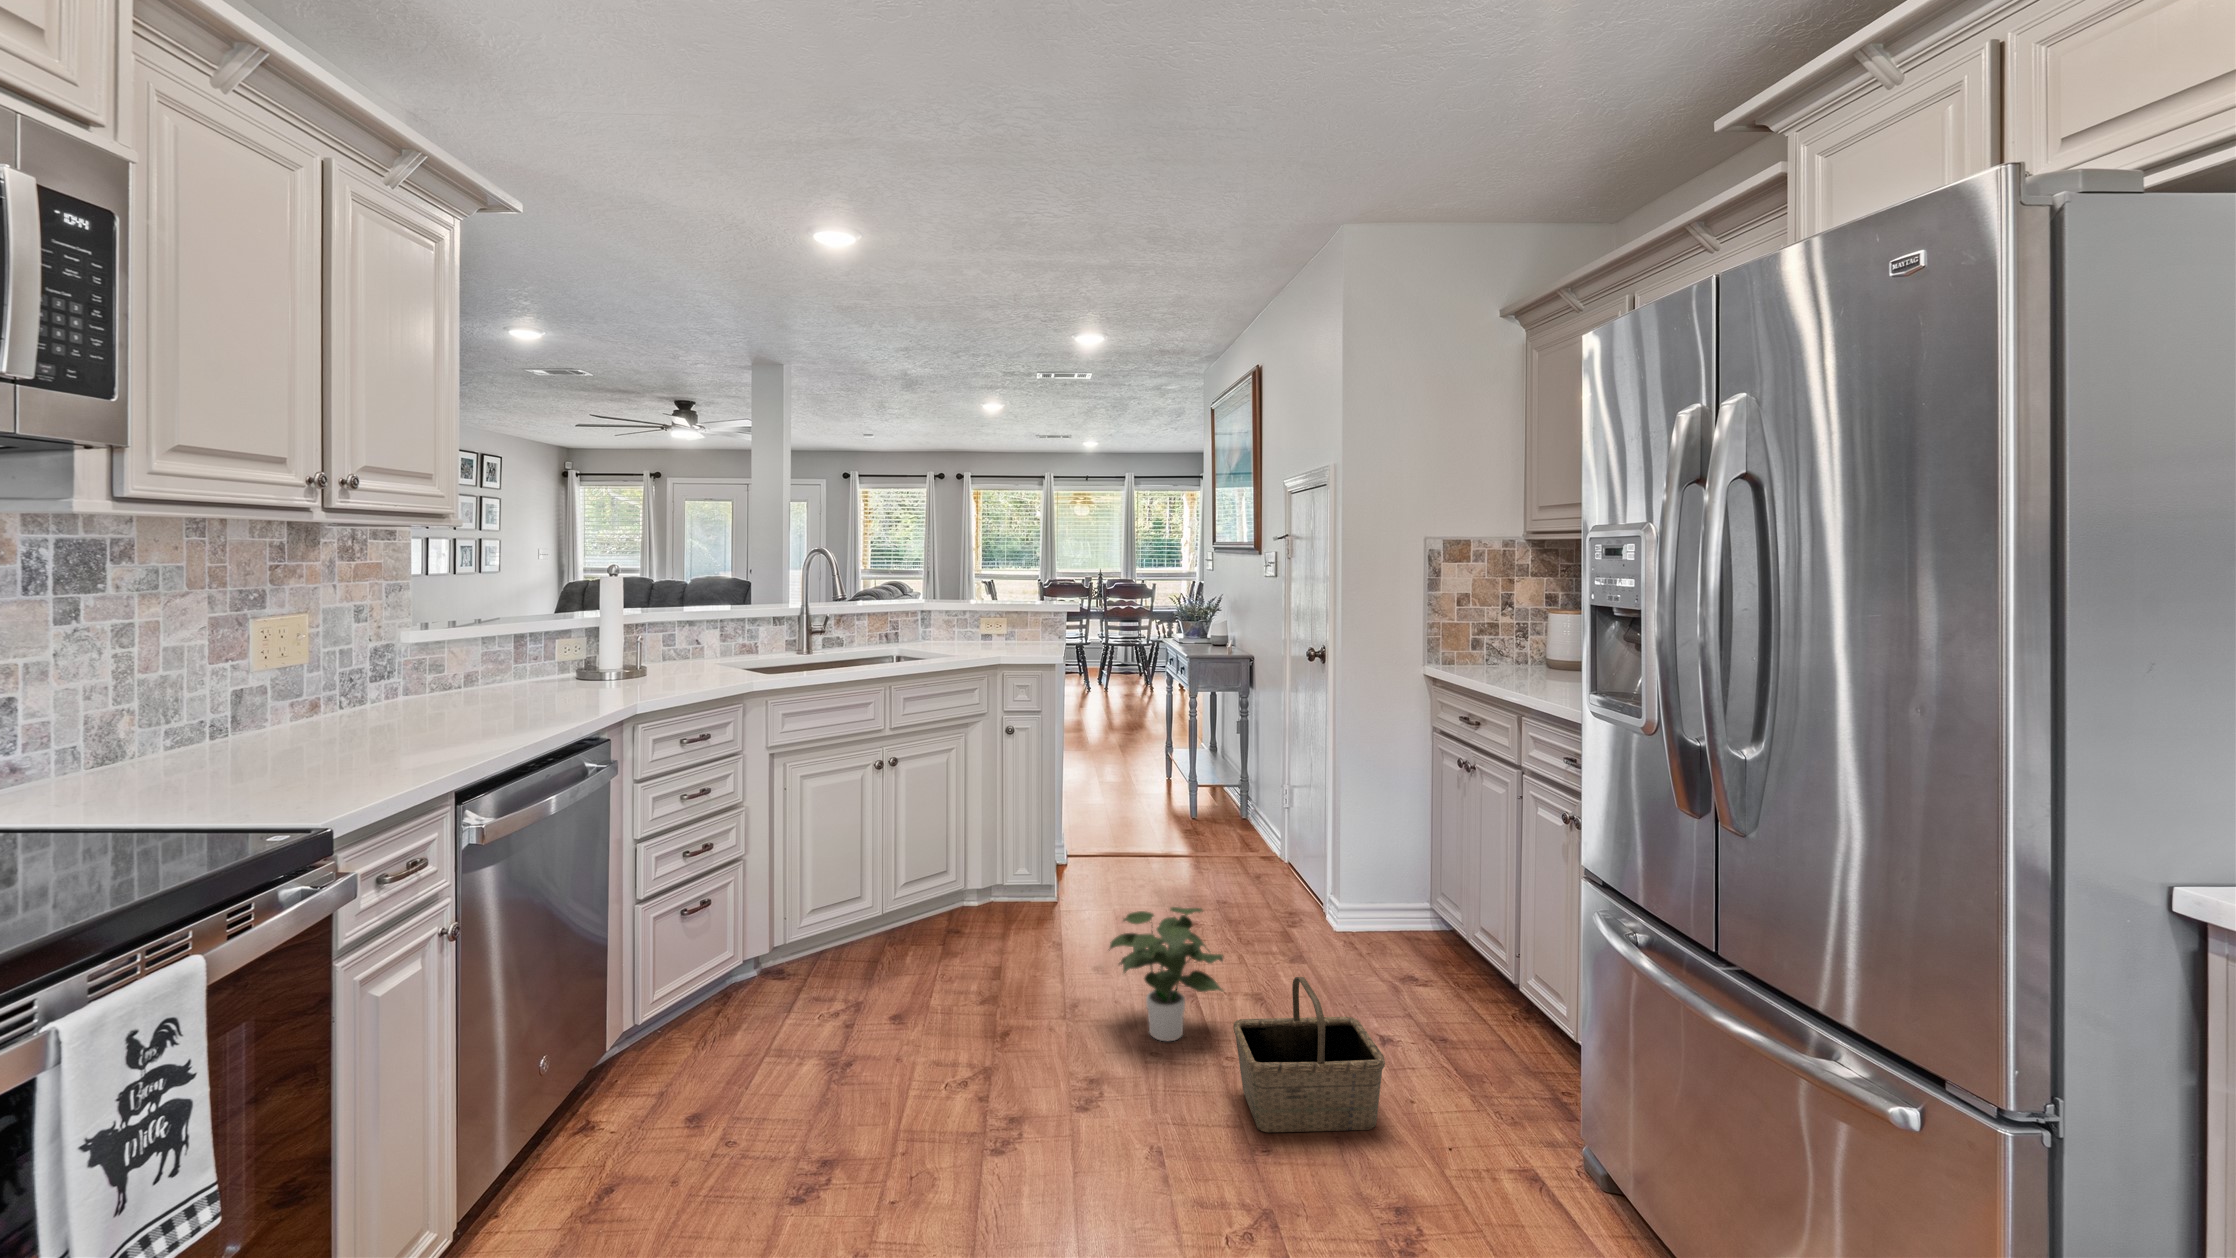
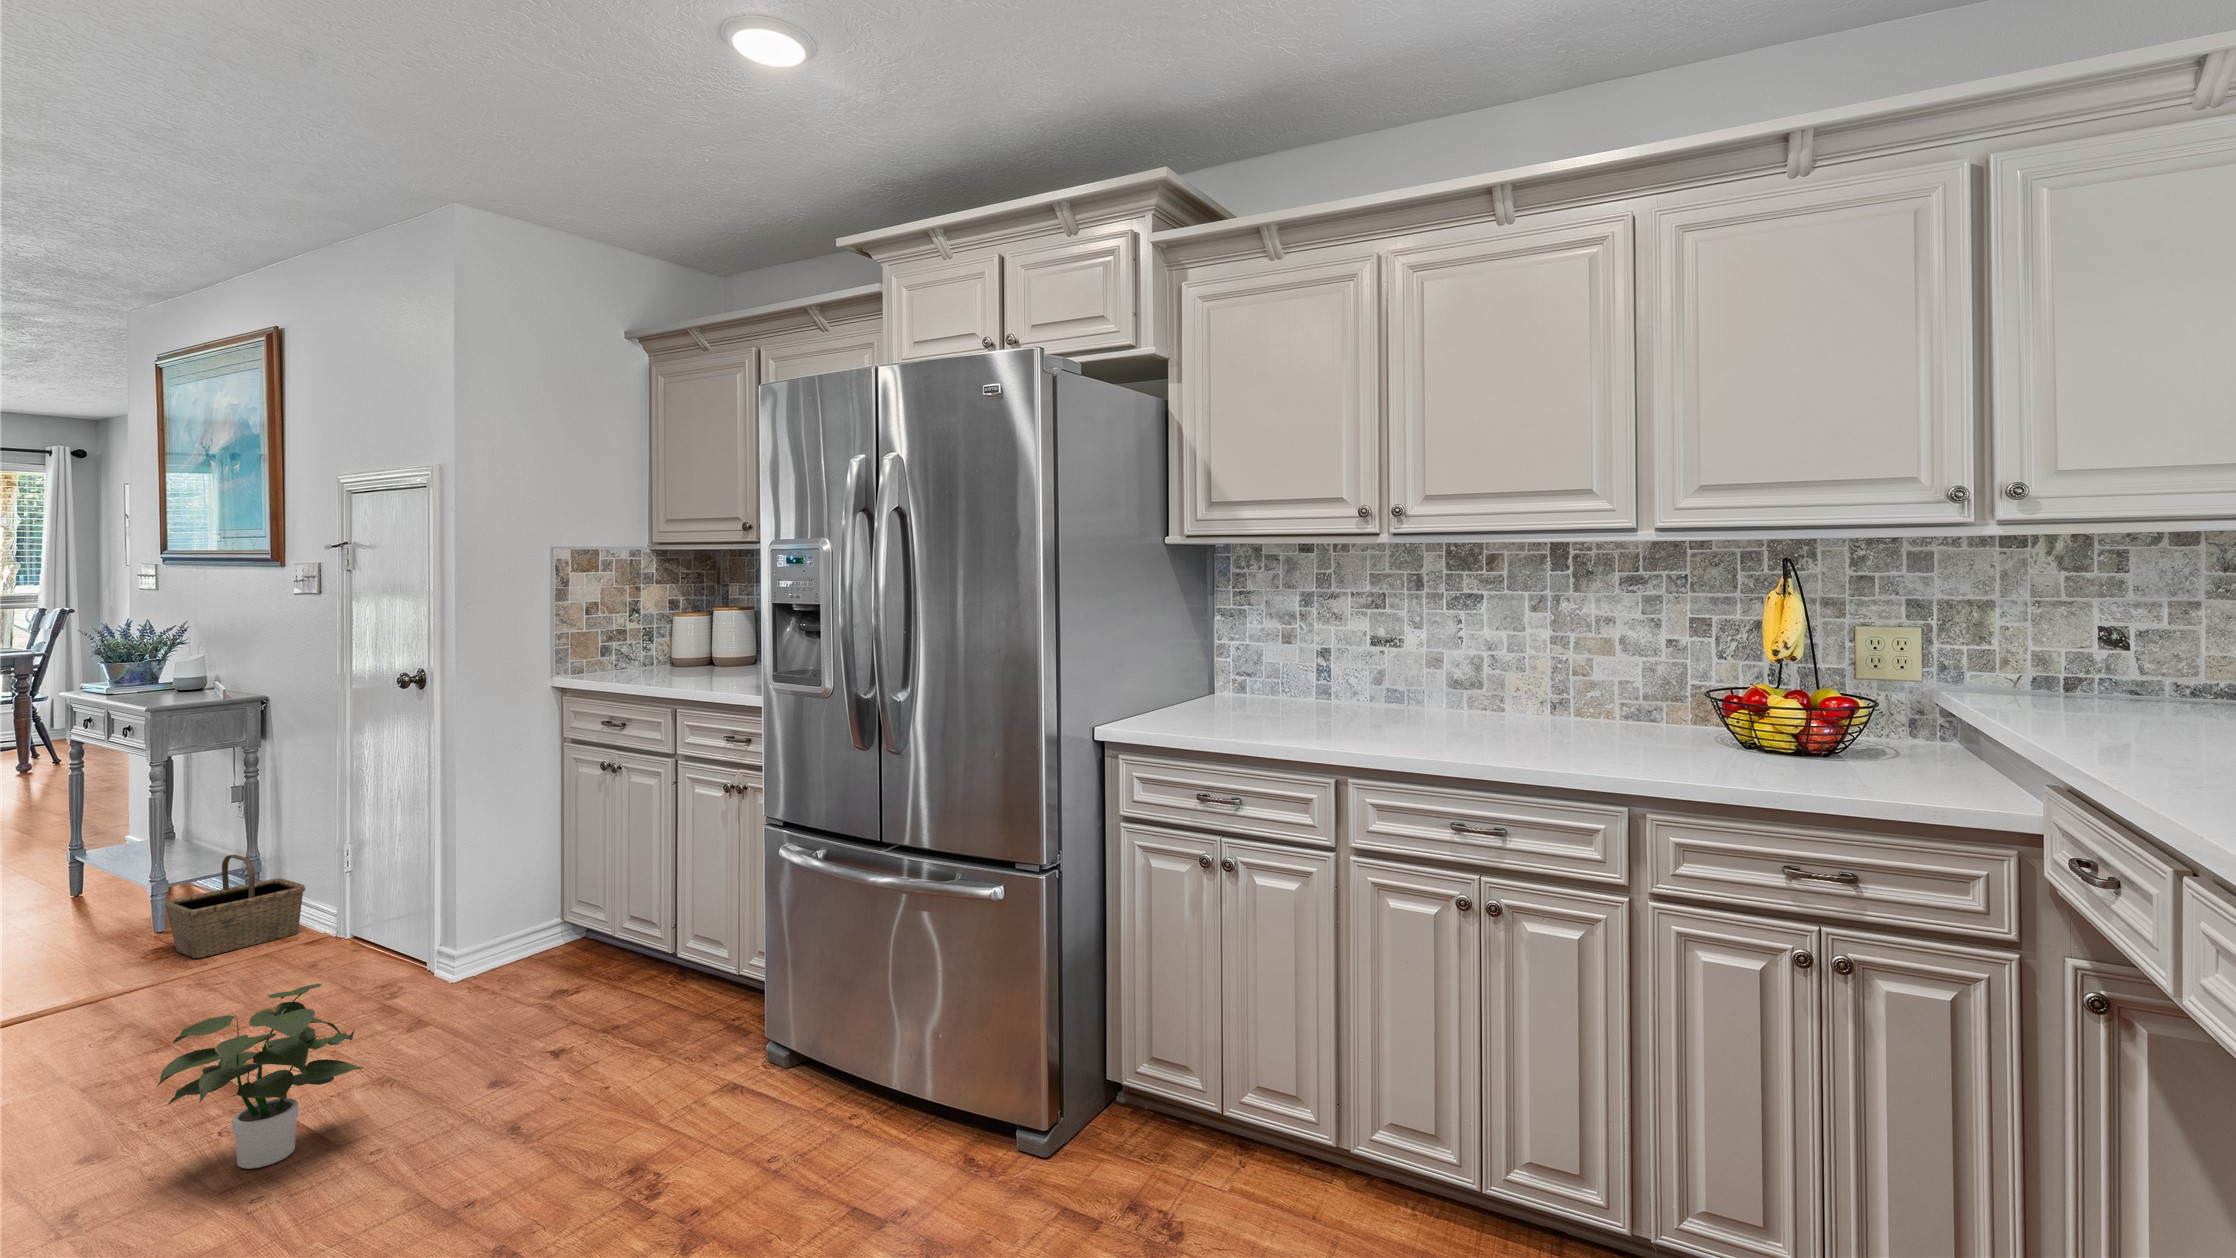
basket: present [1233,977,1385,1133] -> present [165,854,305,958]

